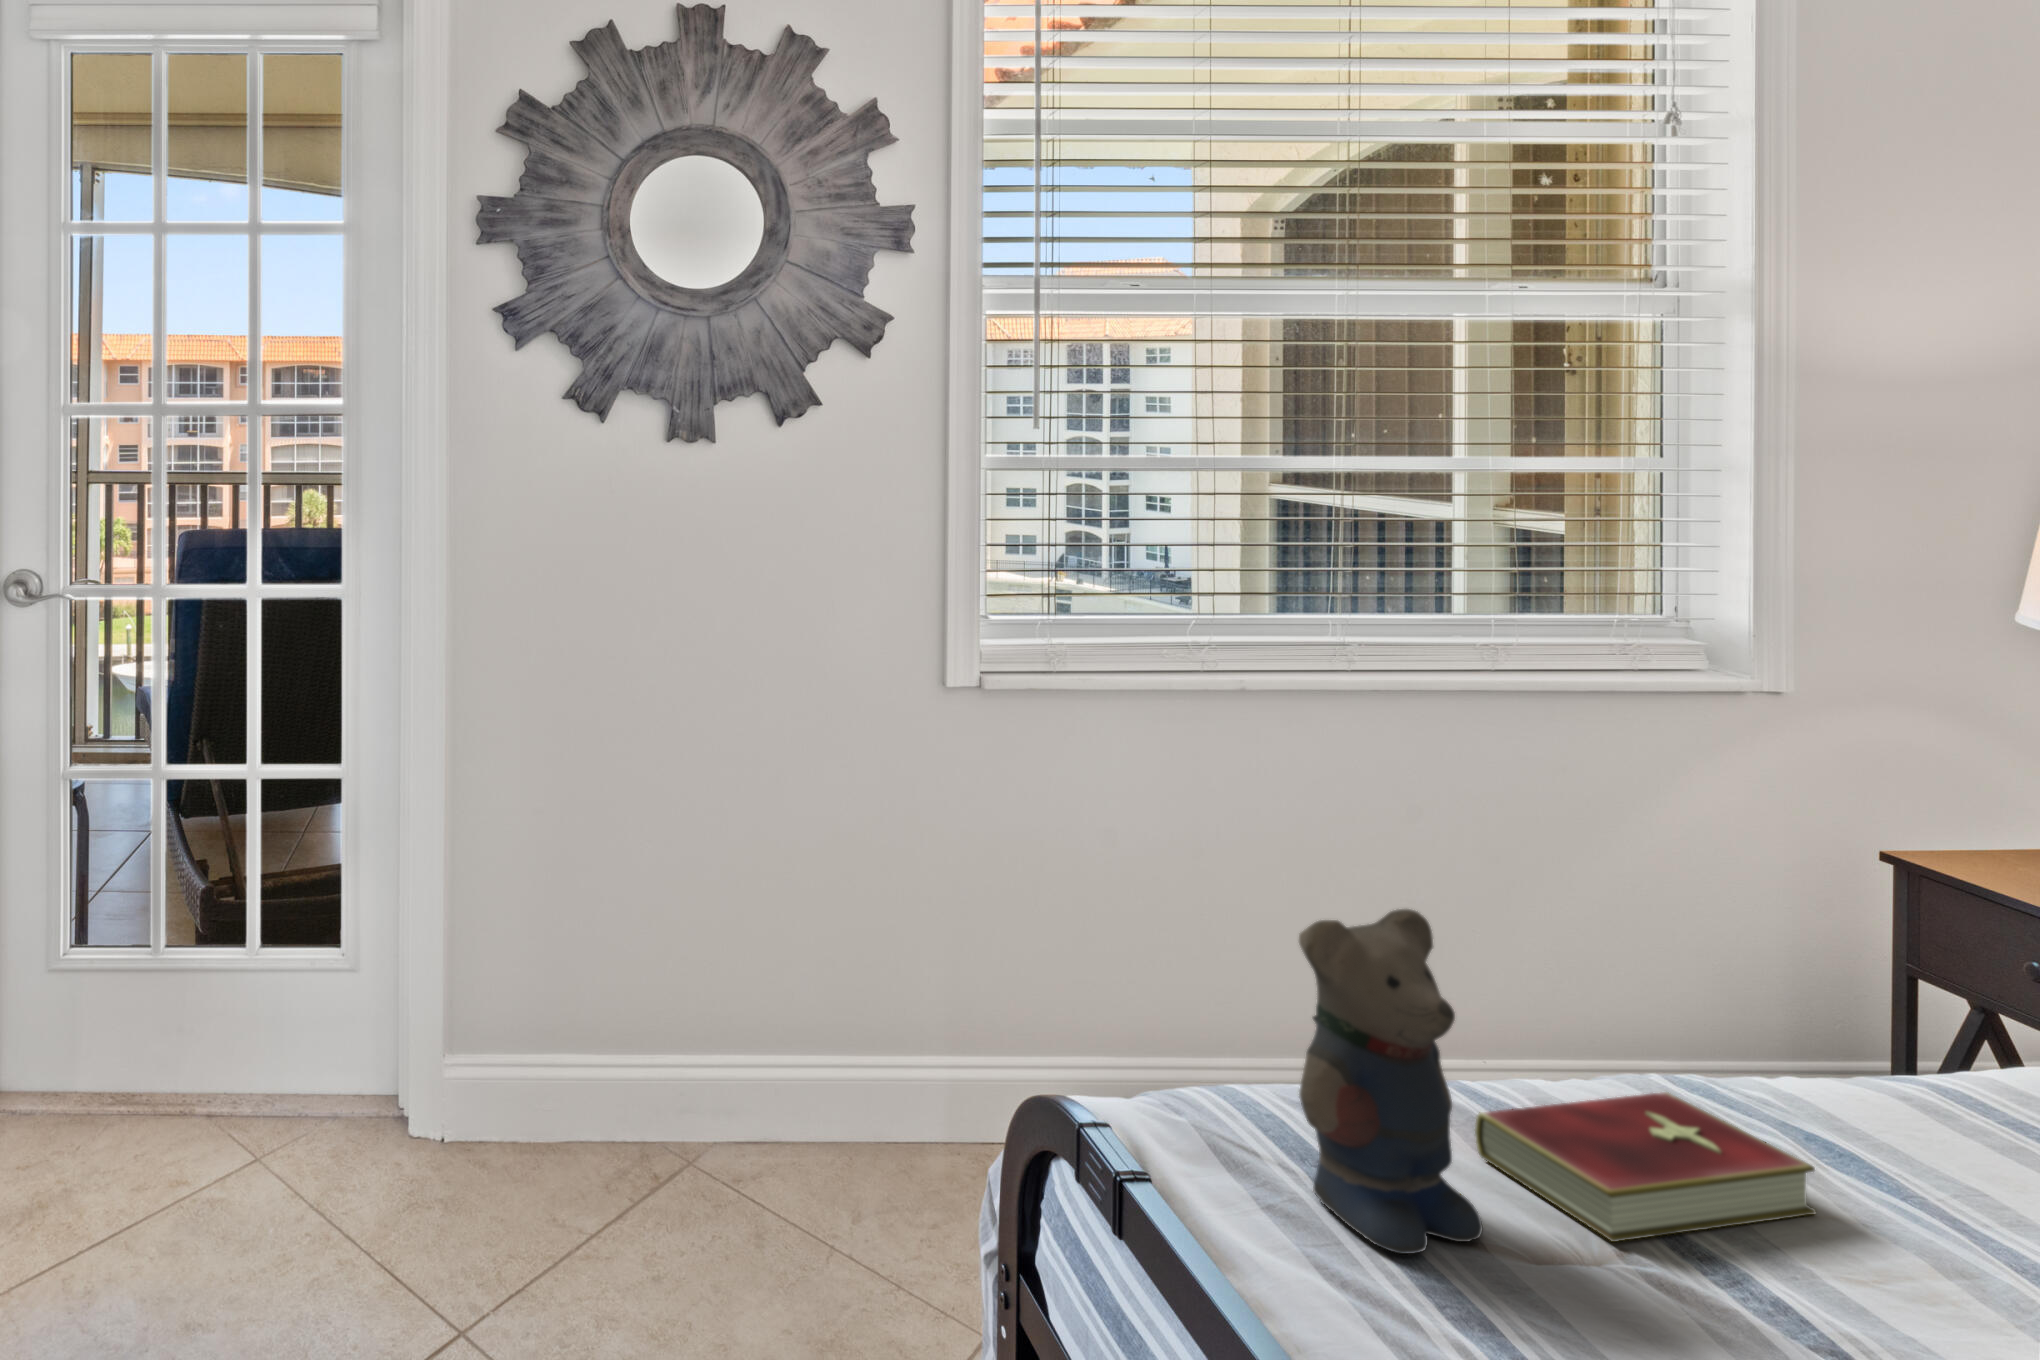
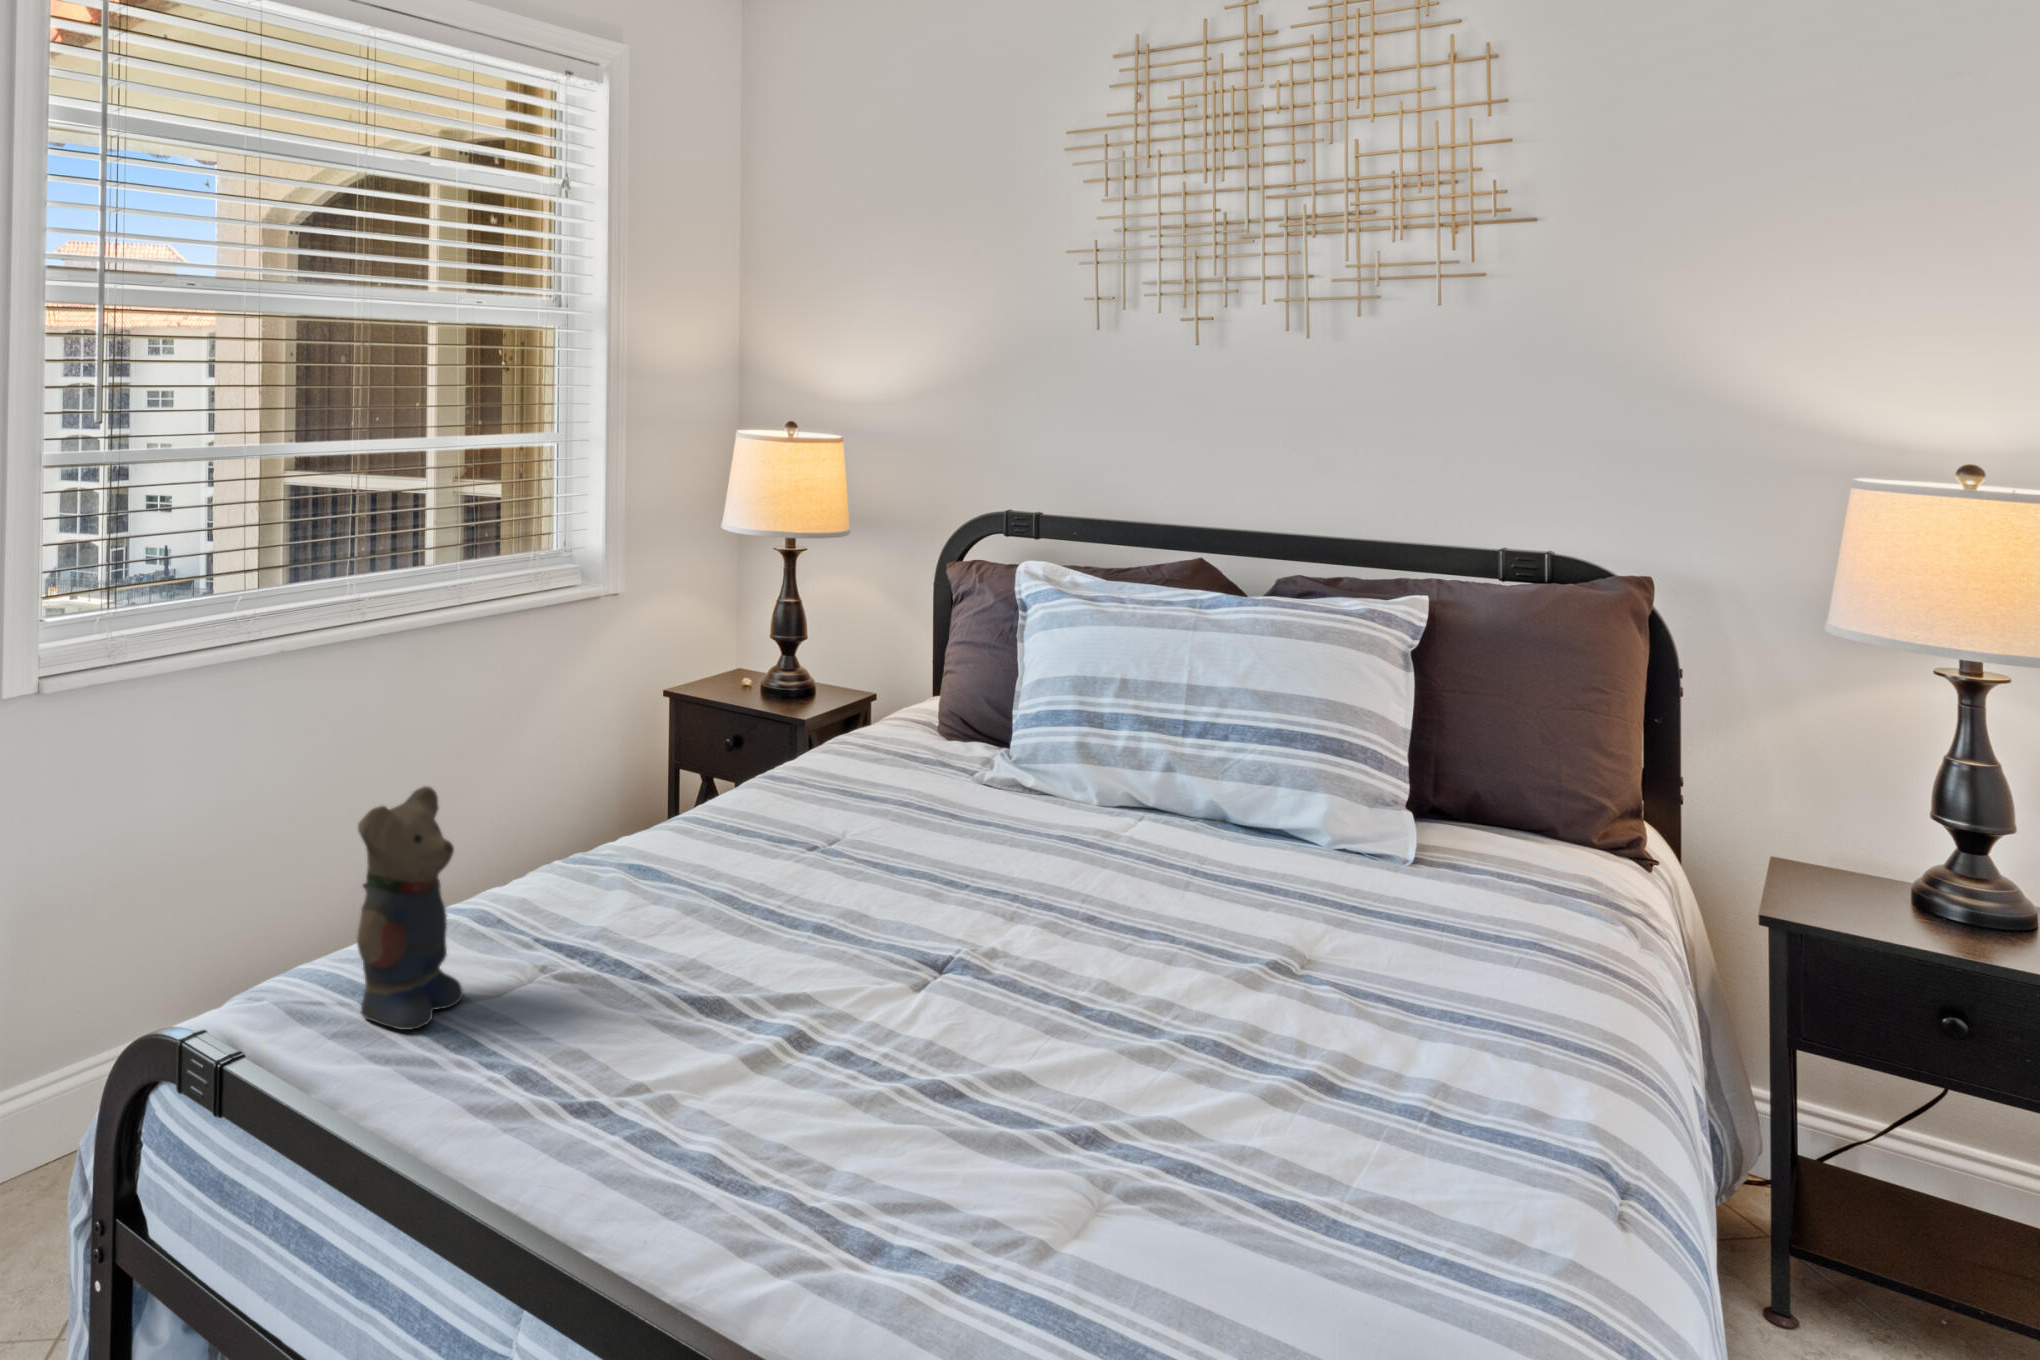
hardcover book: present [1475,1092,1816,1242] -> none [455,873,624,972]

